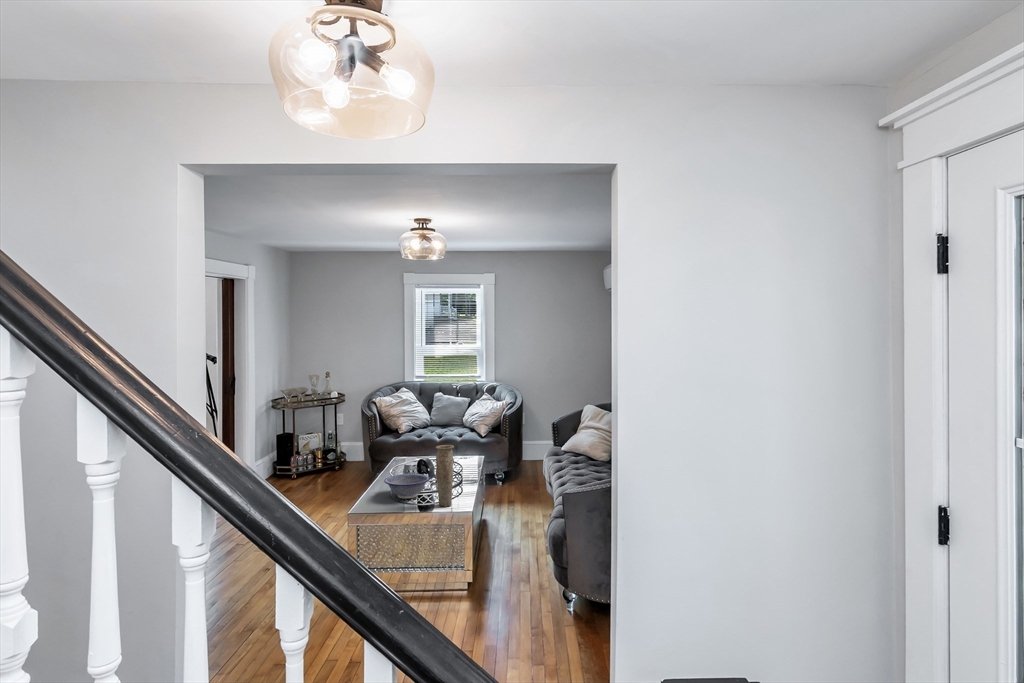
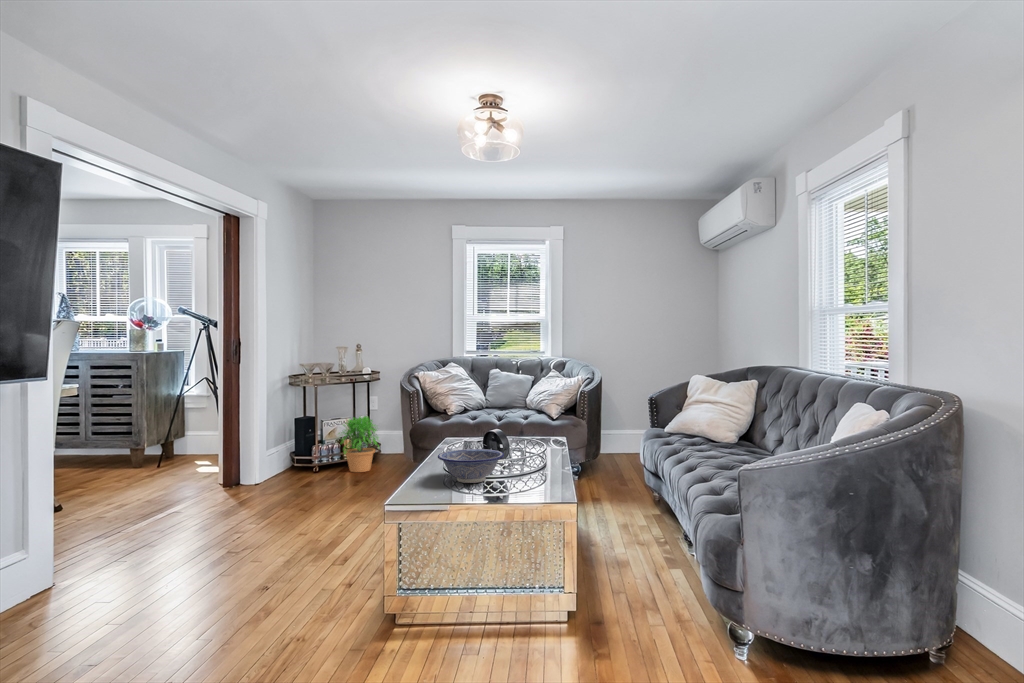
potted plant: none [309,432,349,479] -> present [341,416,379,472]
vase: present [435,445,454,507] -> none [516,401,544,494]

